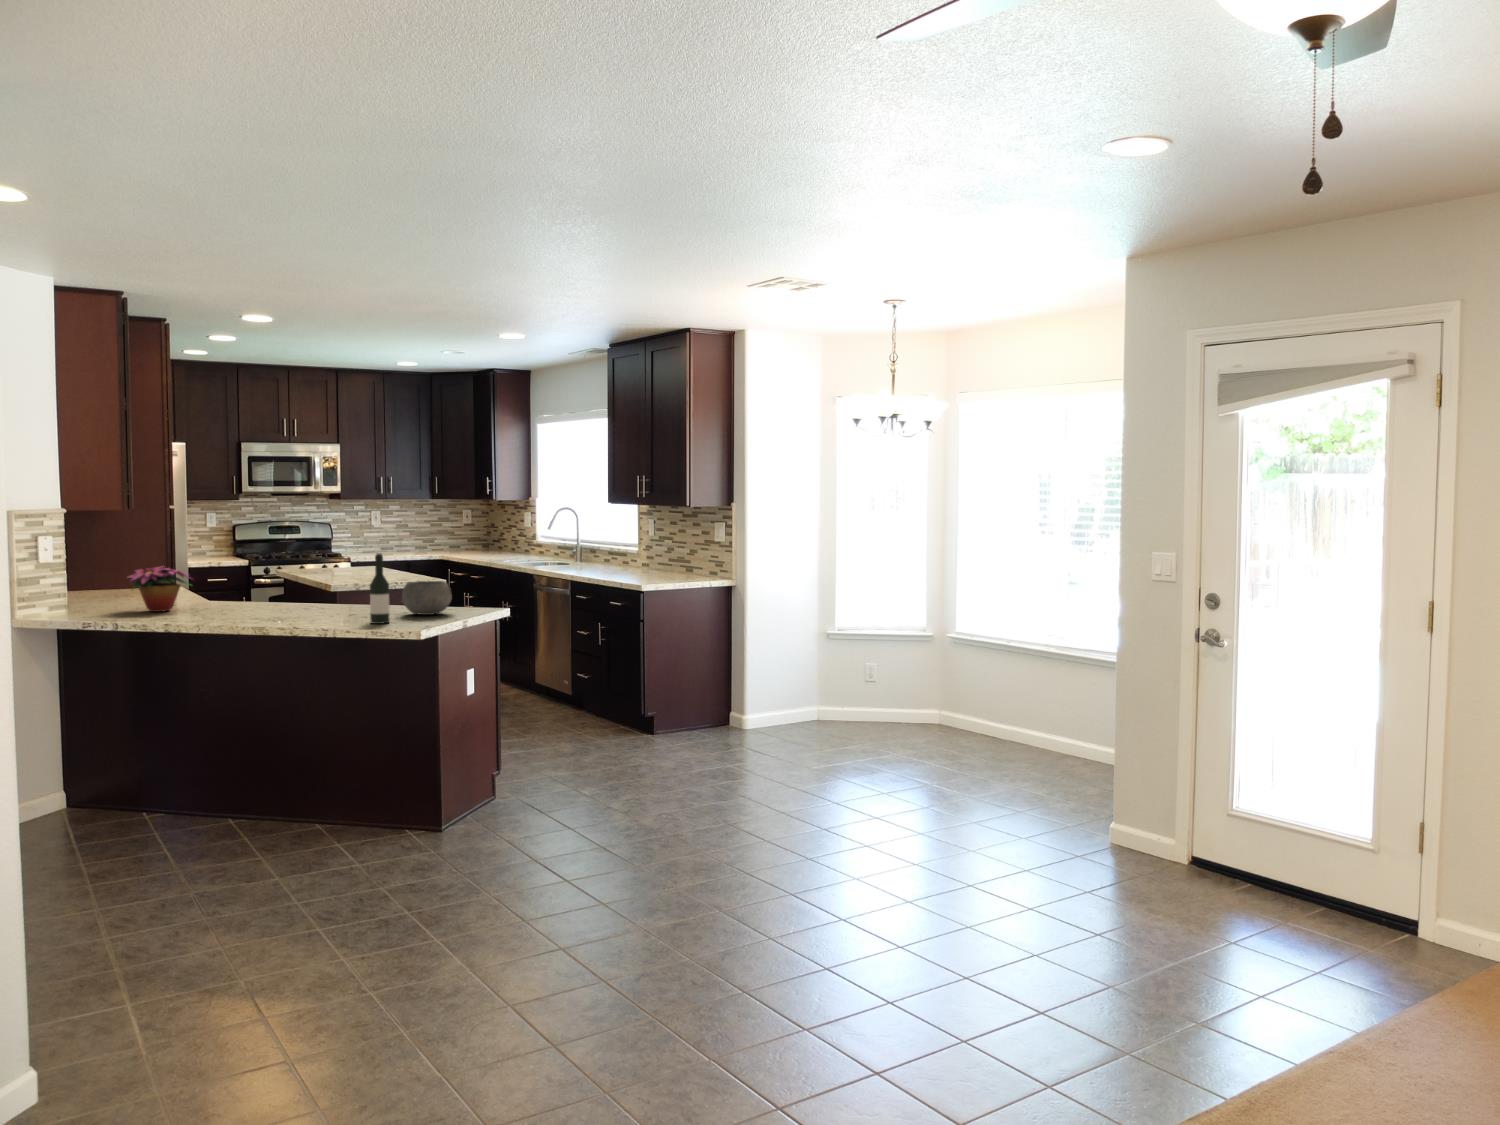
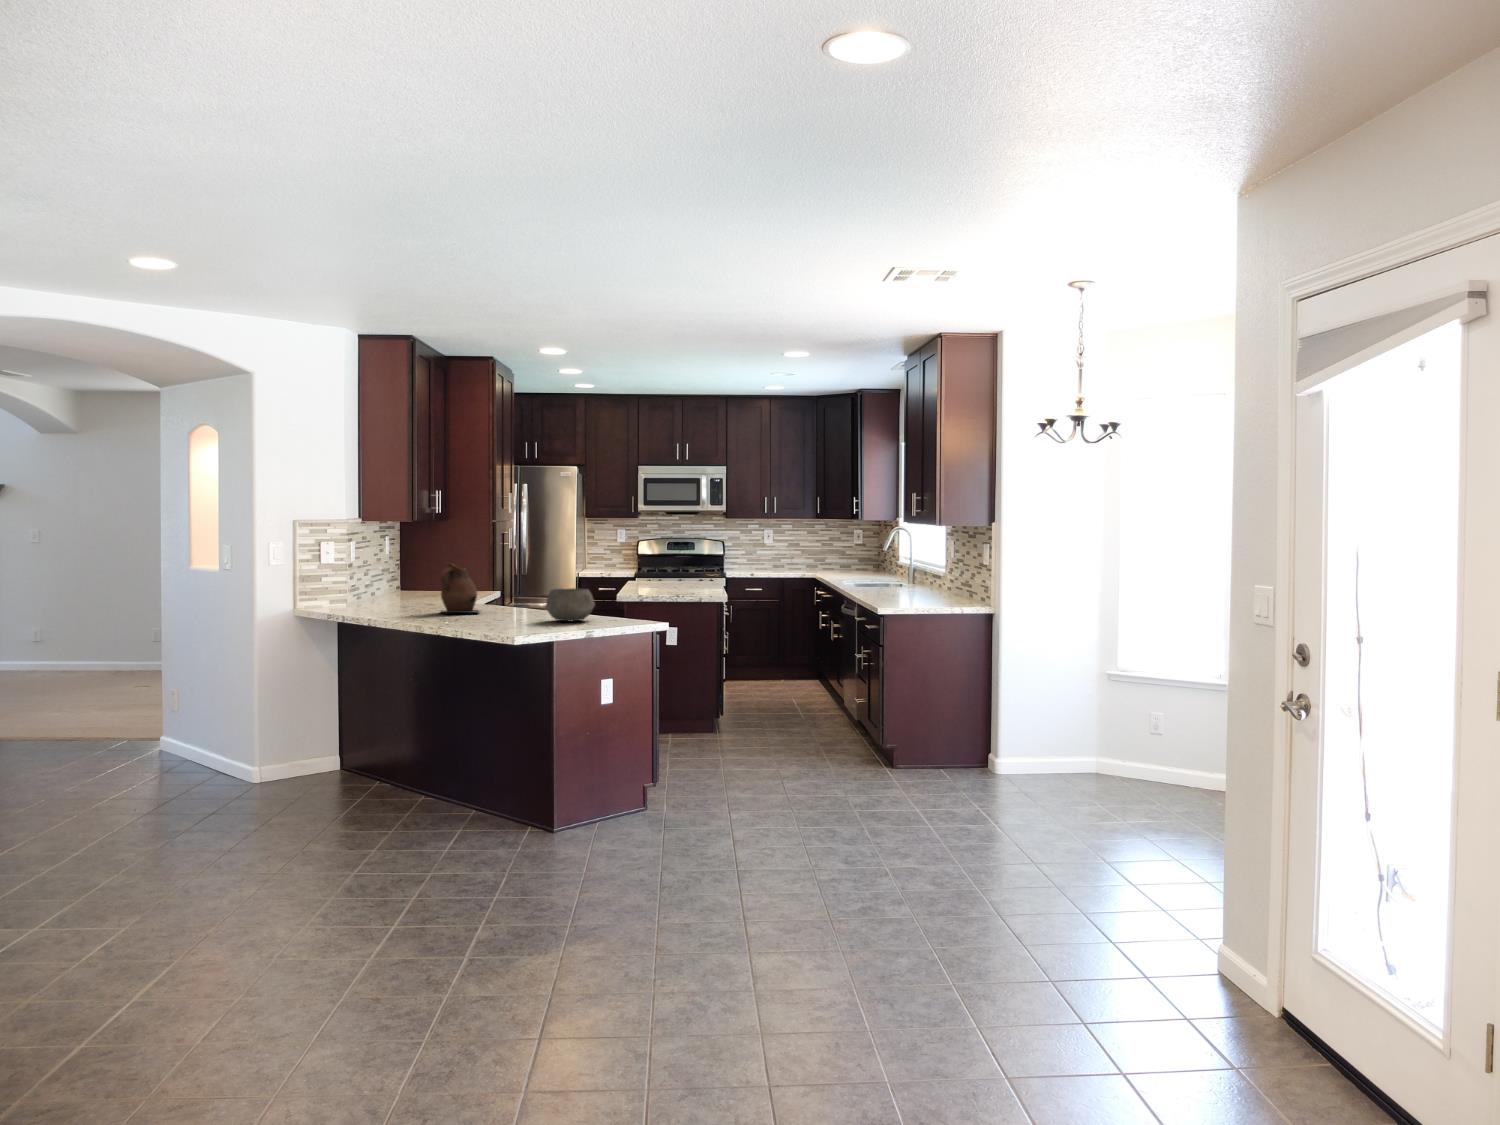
wine bottle: present [370,553,390,624] -> none [494,559,513,626]
ceramic pitcher: none [243,559,298,614] -> present [440,563,479,613]
flower arrangement: present [129,567,189,612] -> none [360,568,421,608]

